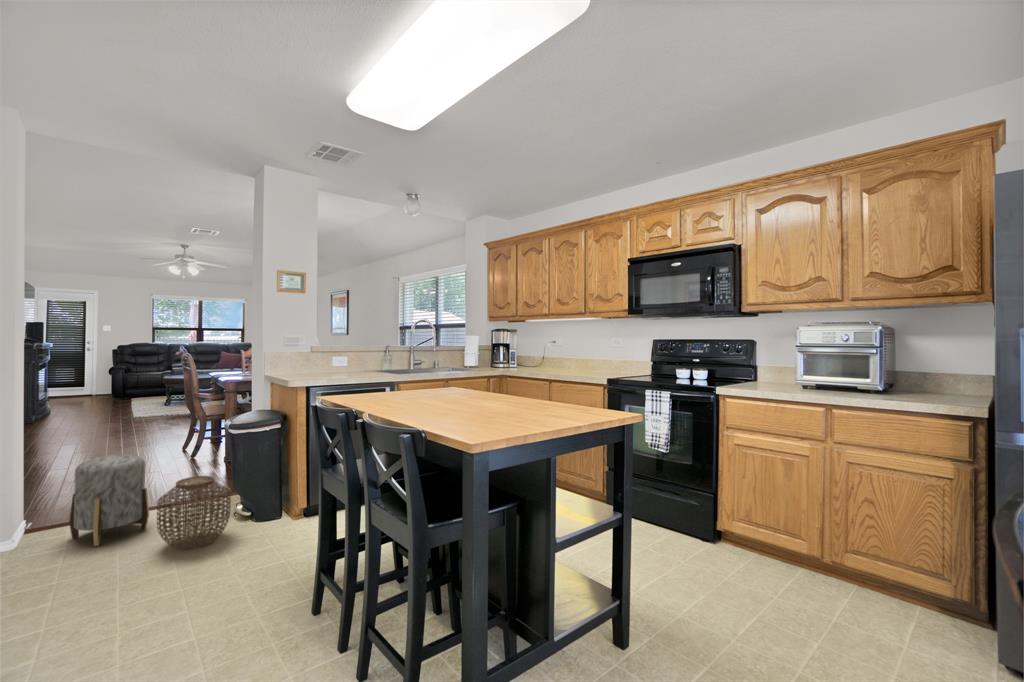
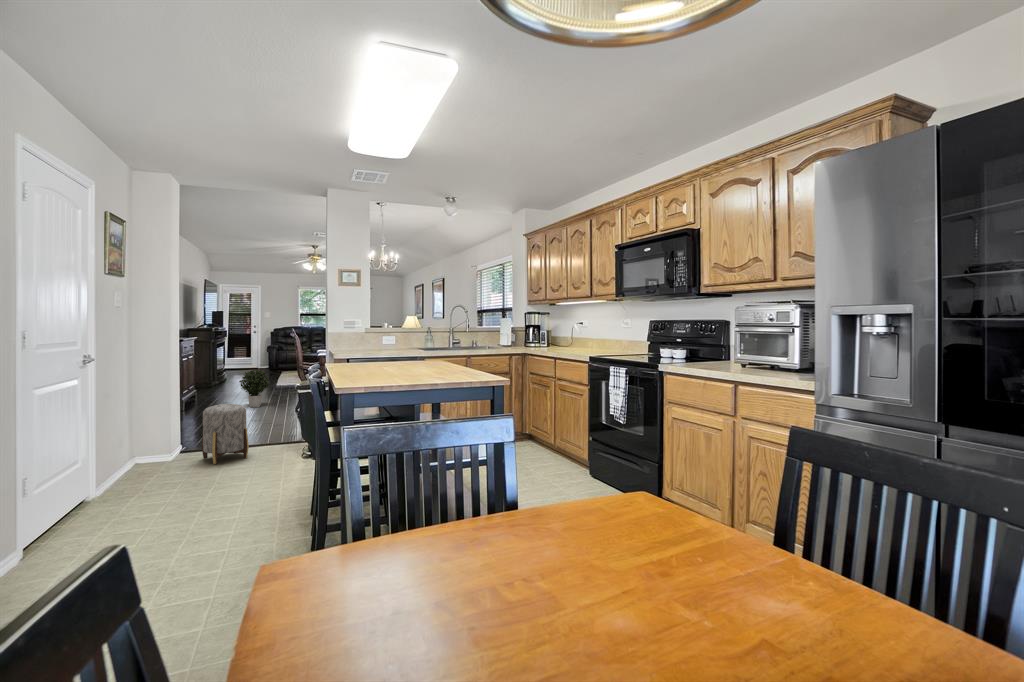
potted plant: none [93,399,140,450] -> present [239,370,269,408]
woven basket: present [157,476,231,550] -> none [245,421,294,471]

